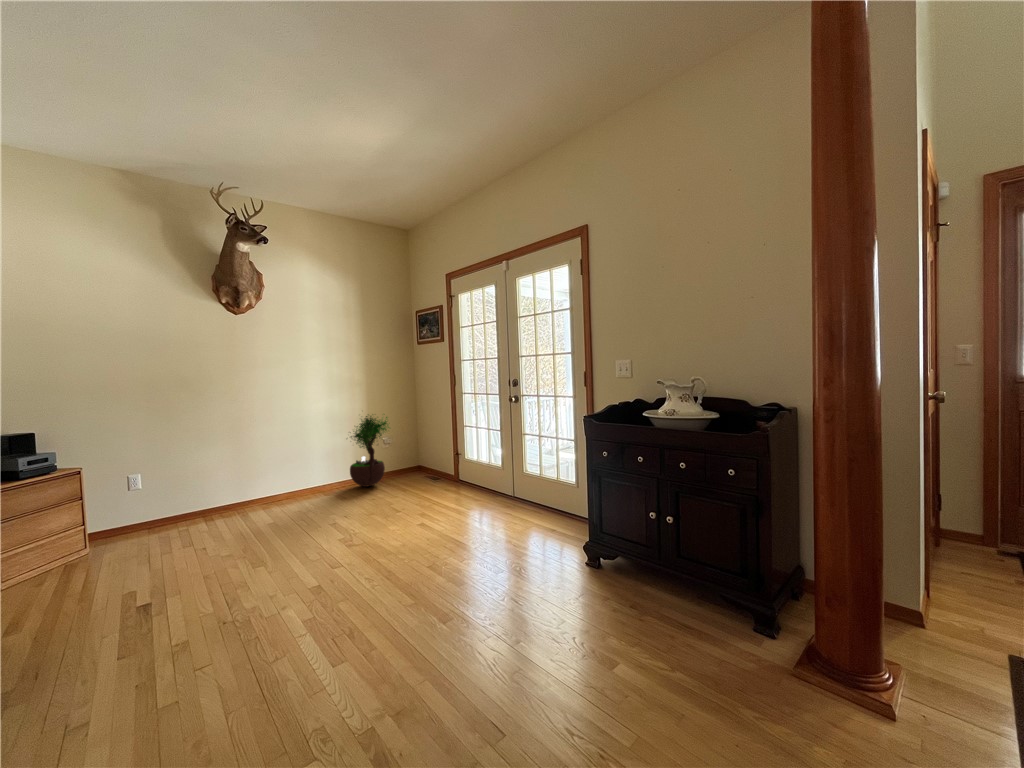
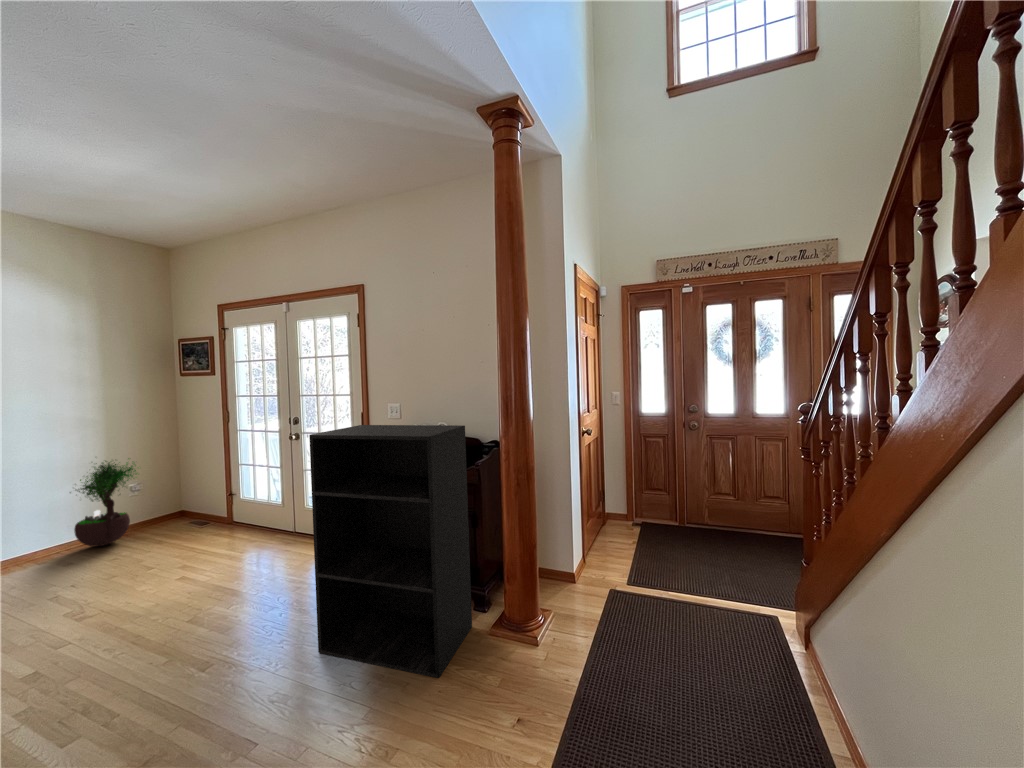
bookshelf: none [550,371,760,718] -> present [309,425,472,678]

